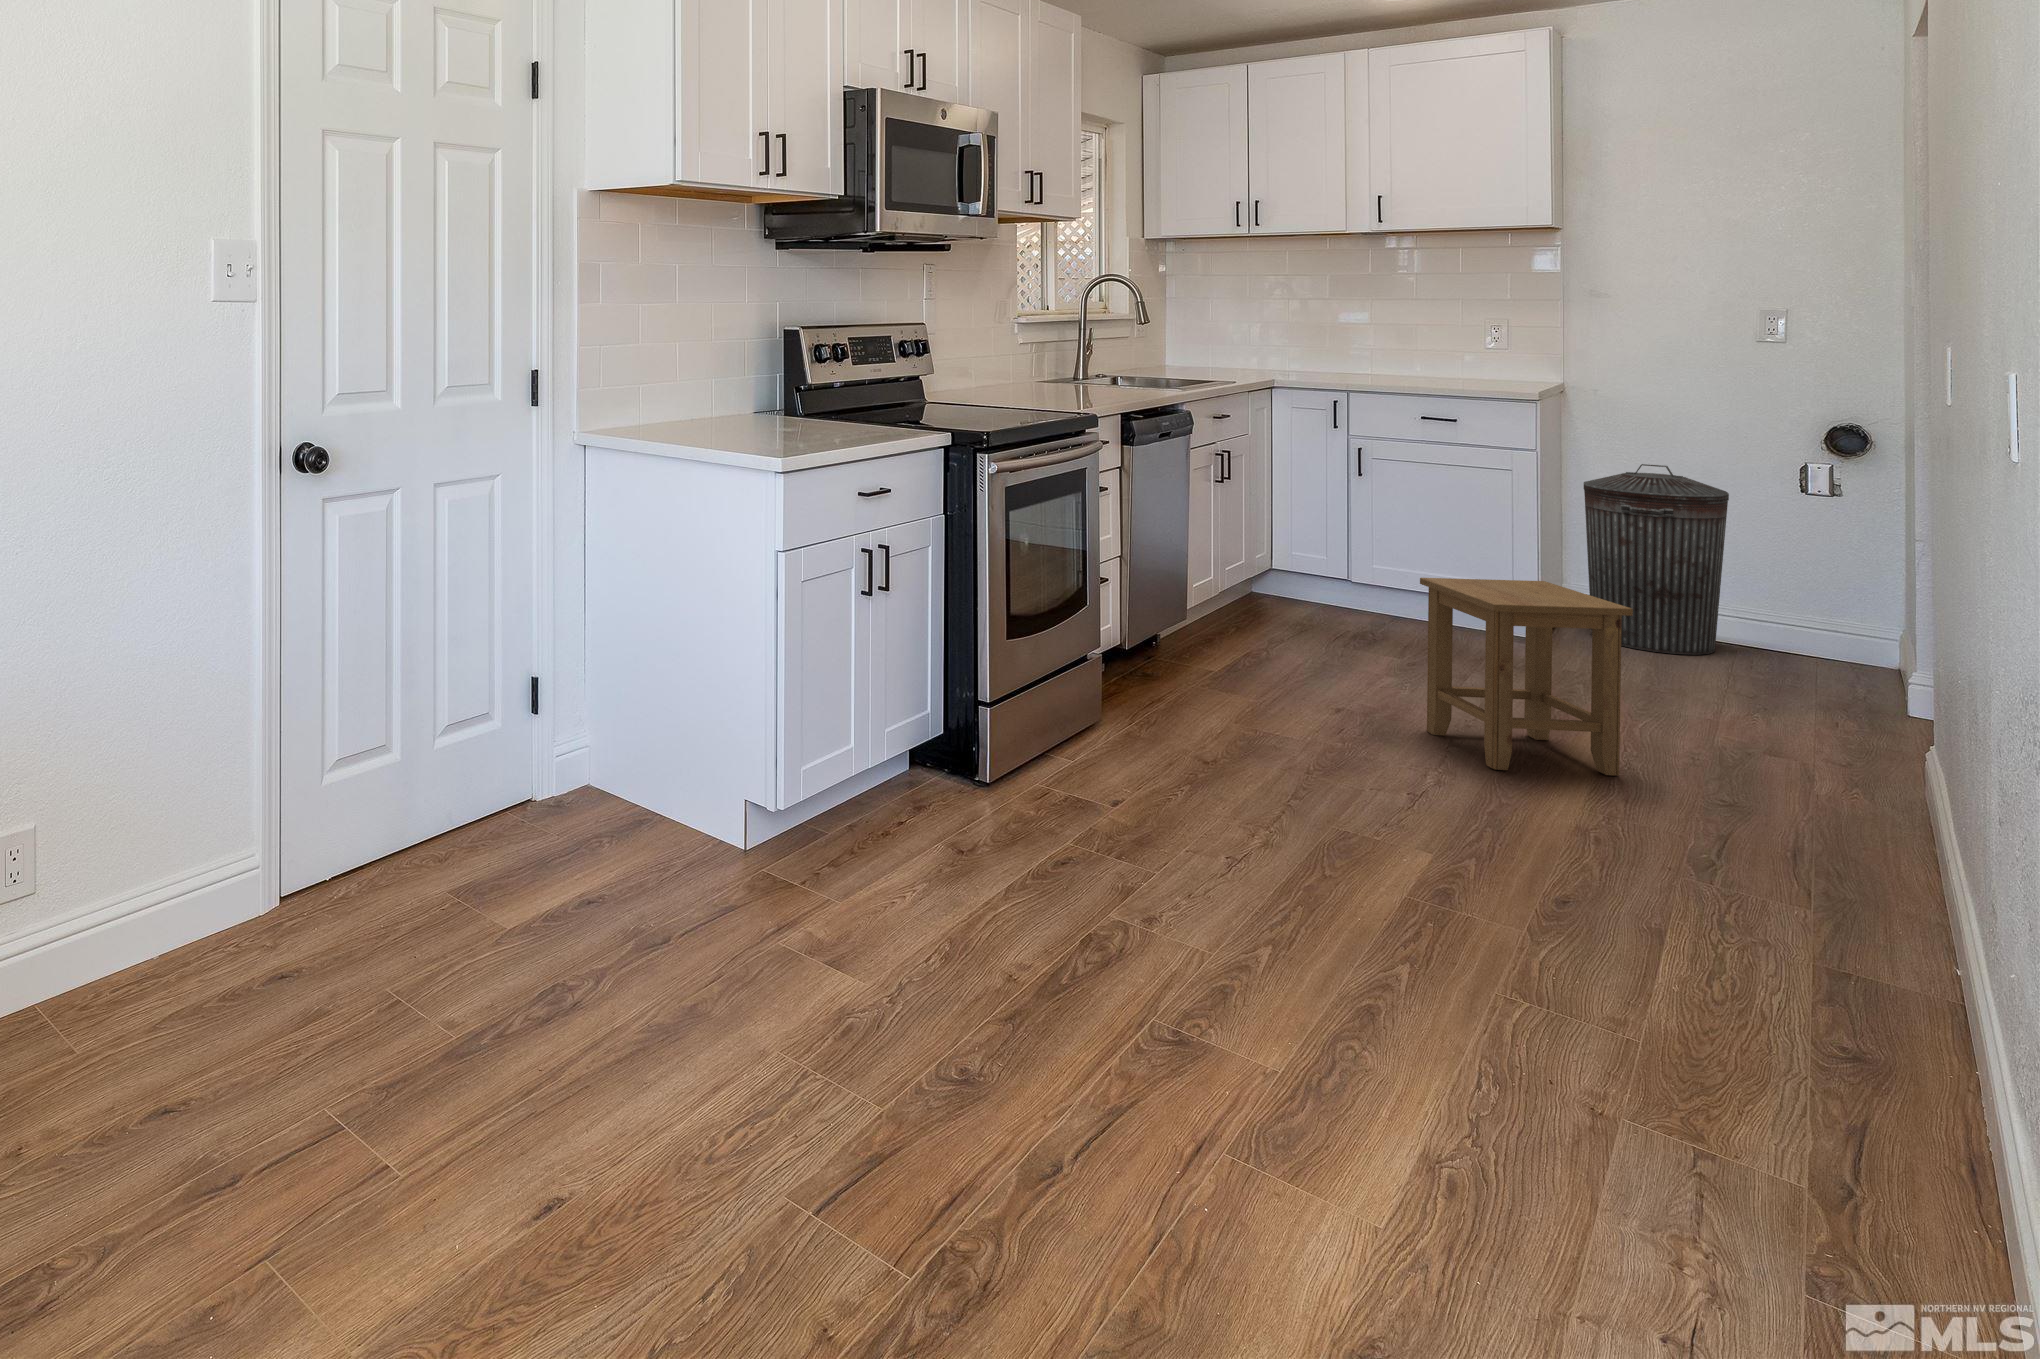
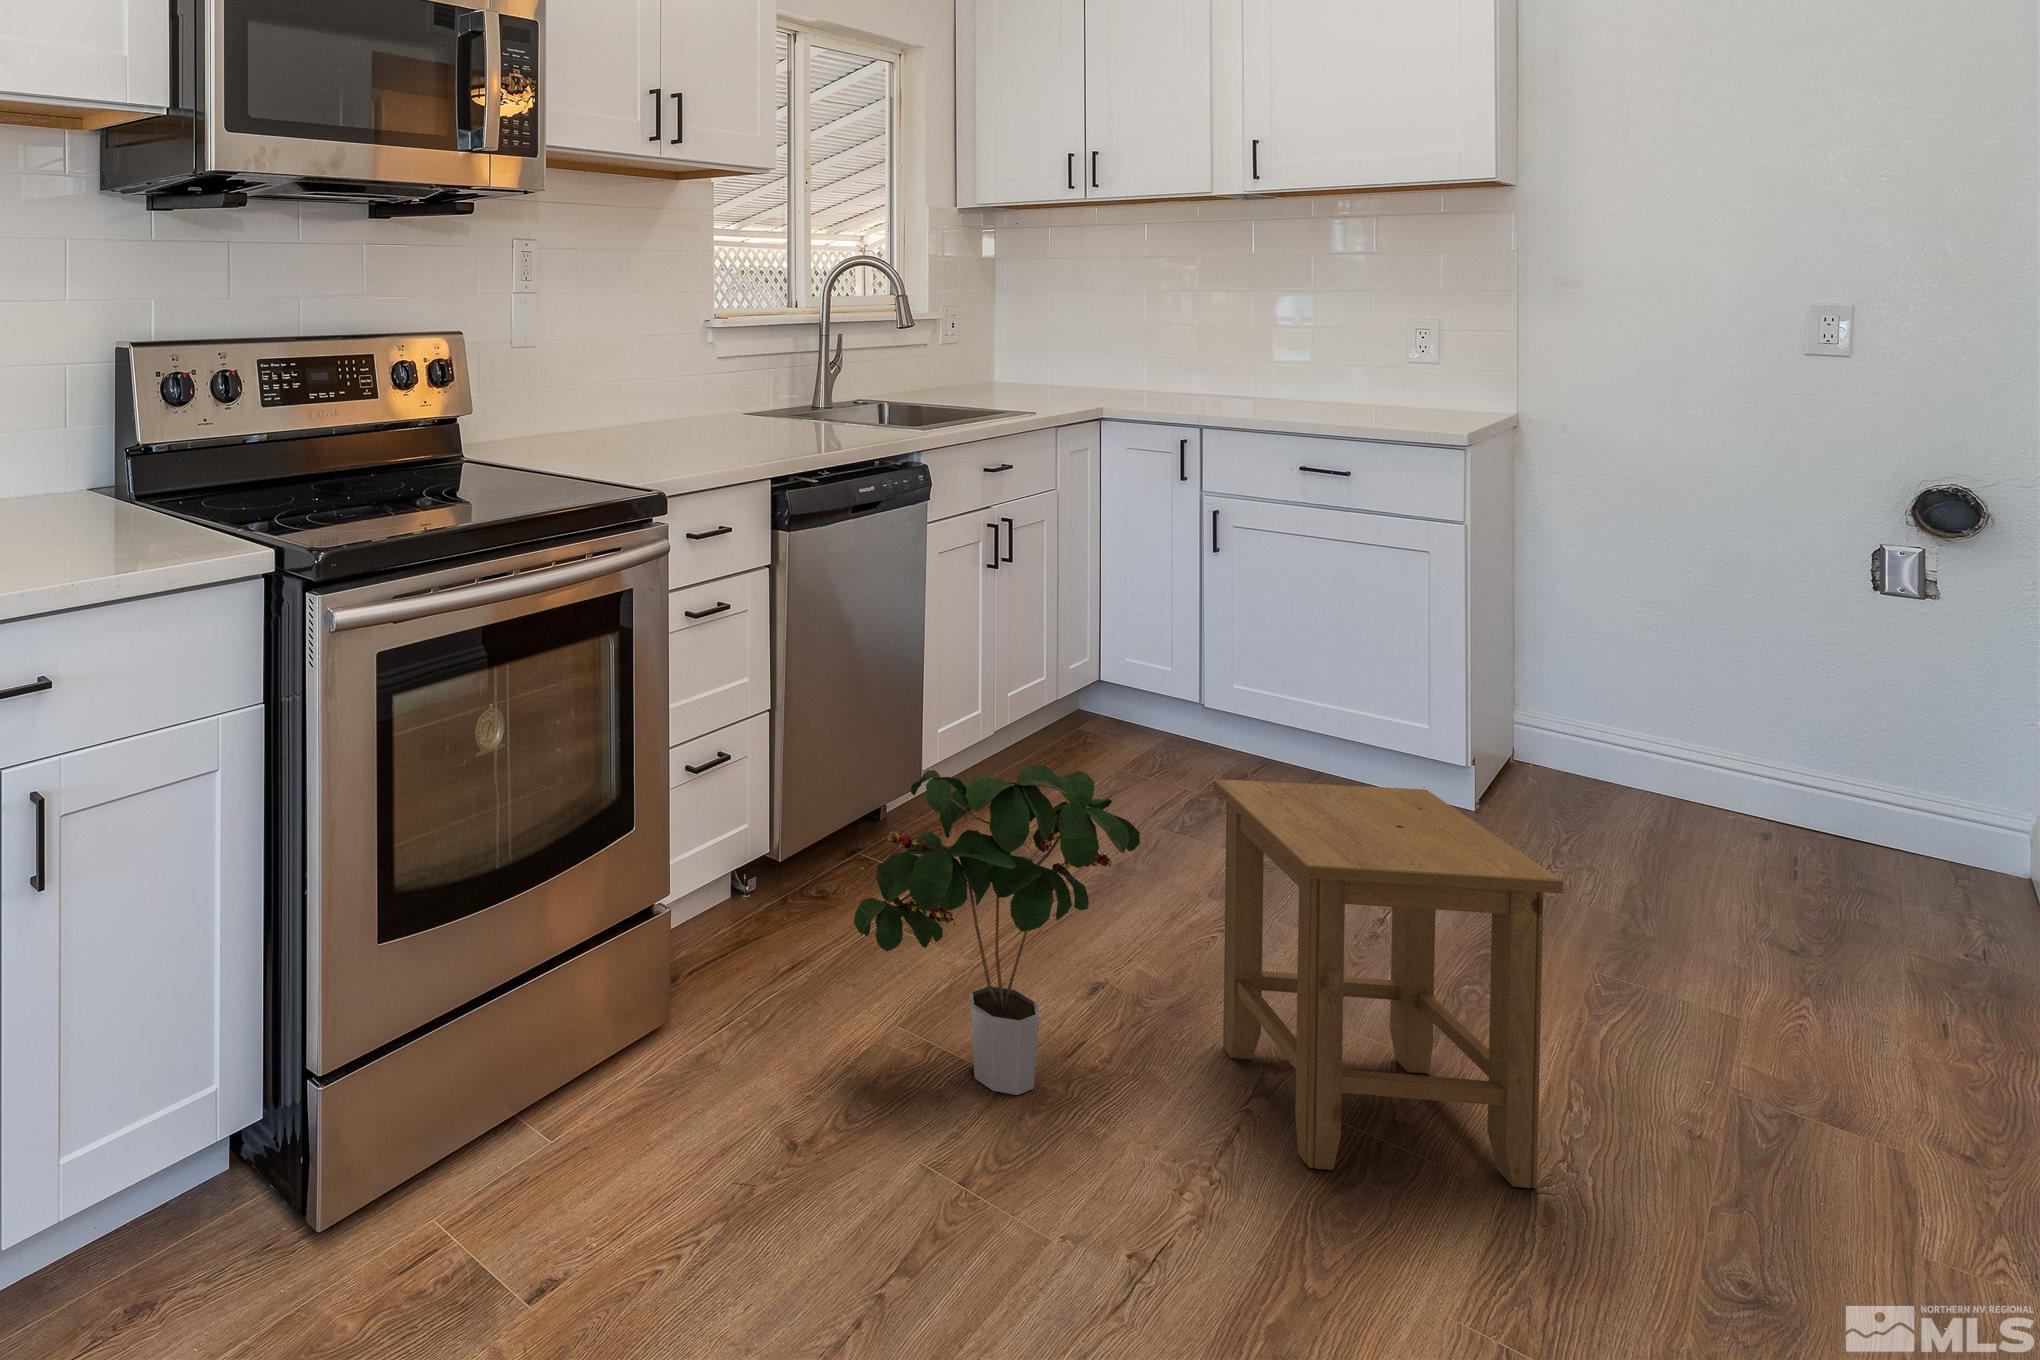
trash can: present [1584,464,1729,655] -> none [1541,543,1759,847]
potted plant: none [1223,566,1384,747] -> present [854,765,1140,1095]

